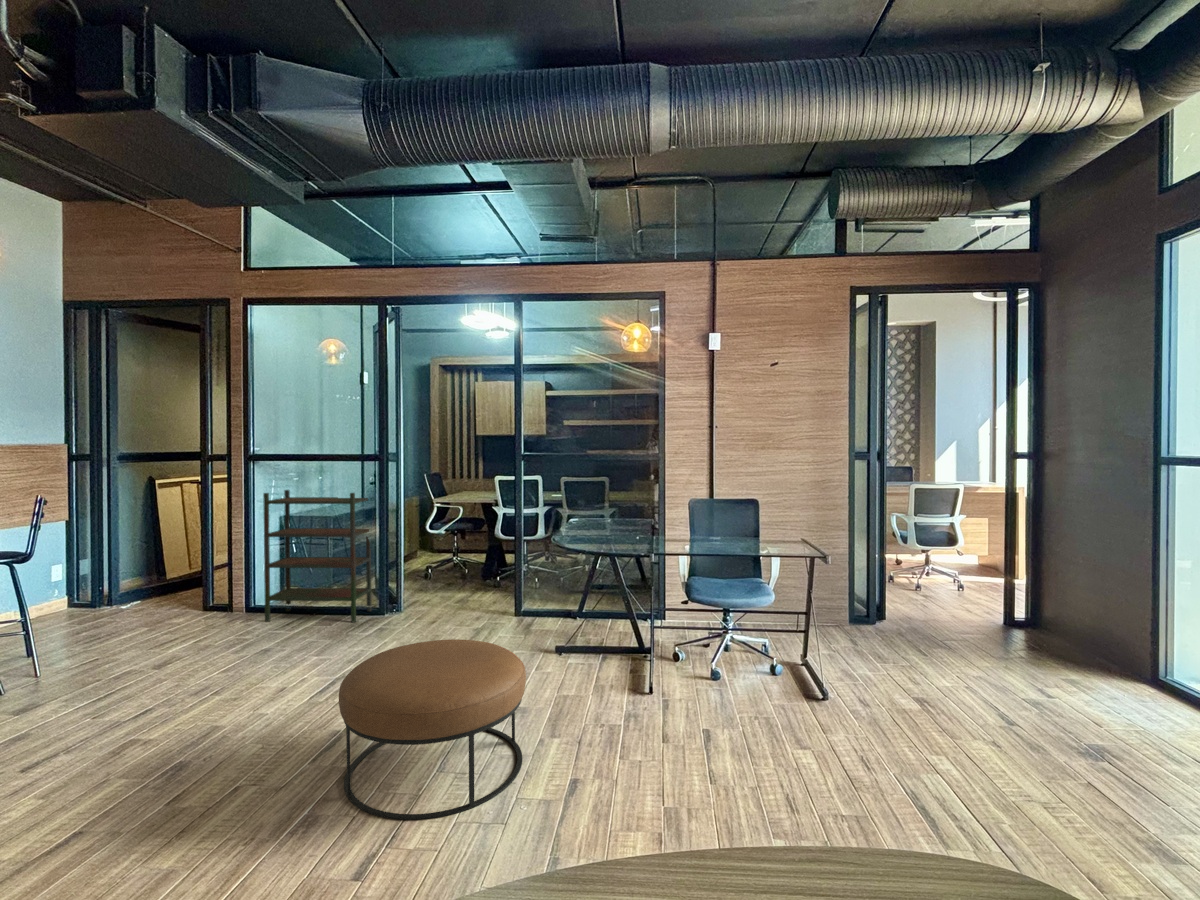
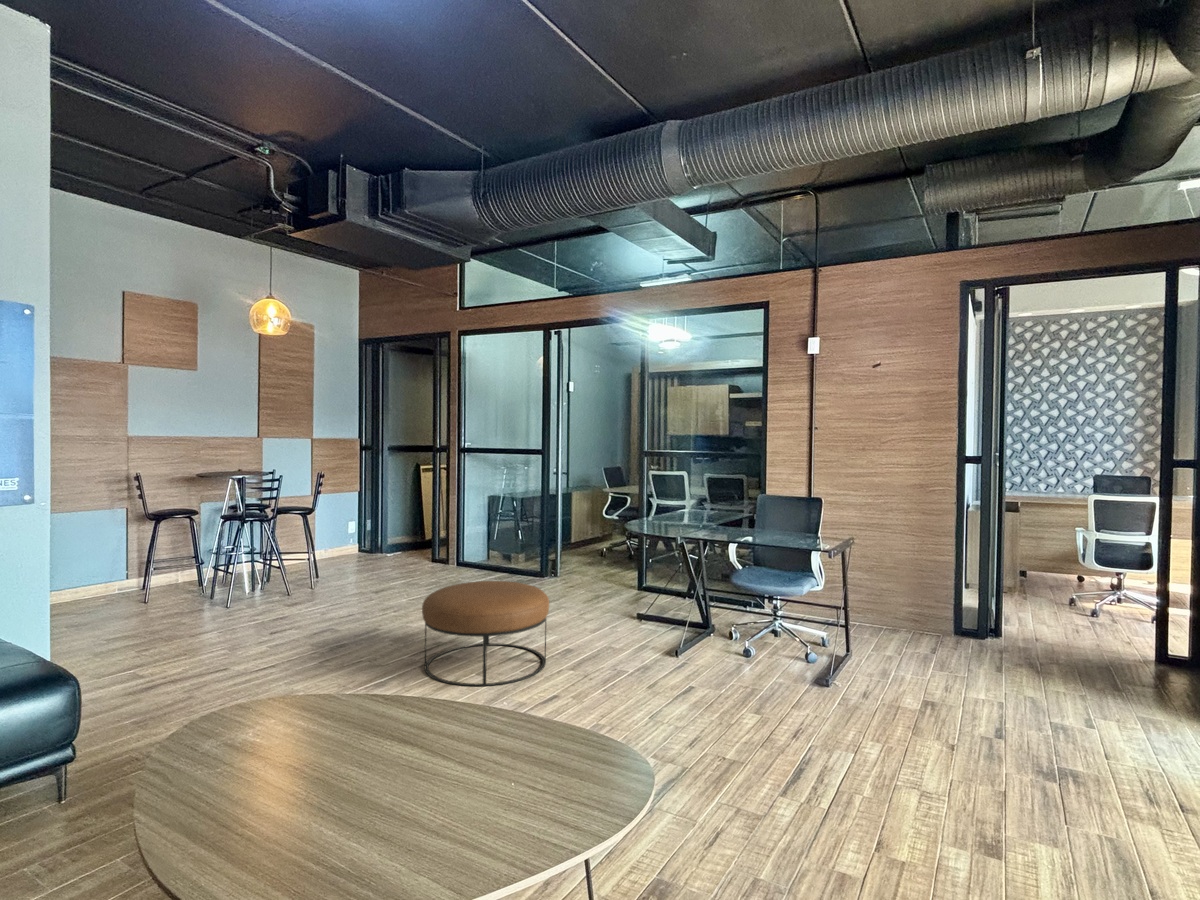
bookshelf: present [263,490,372,622] -> none [463,475,538,580]

